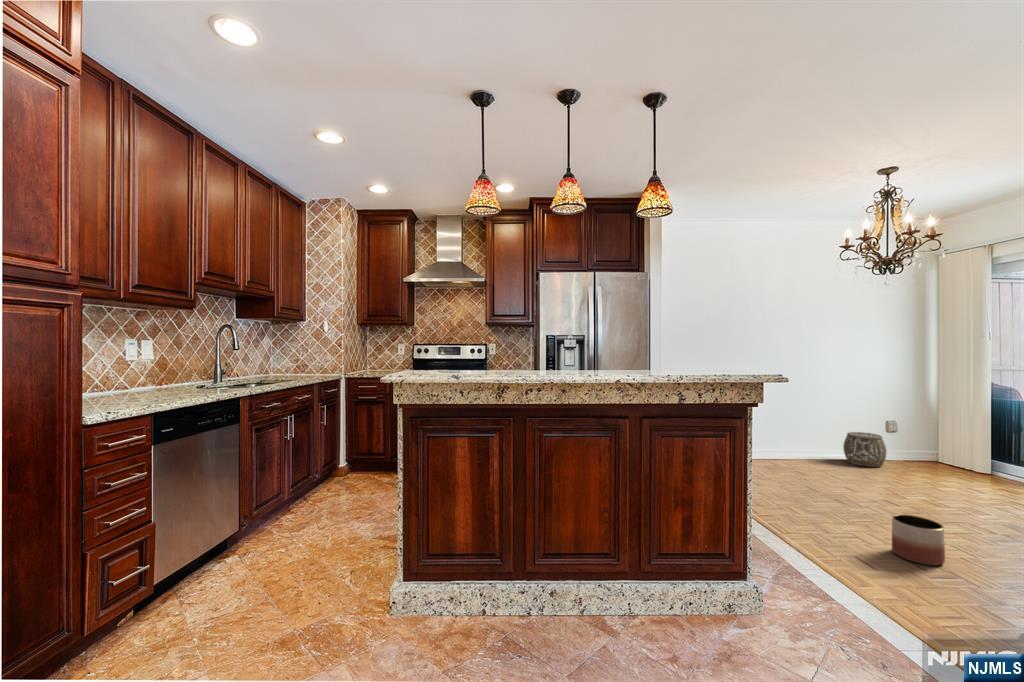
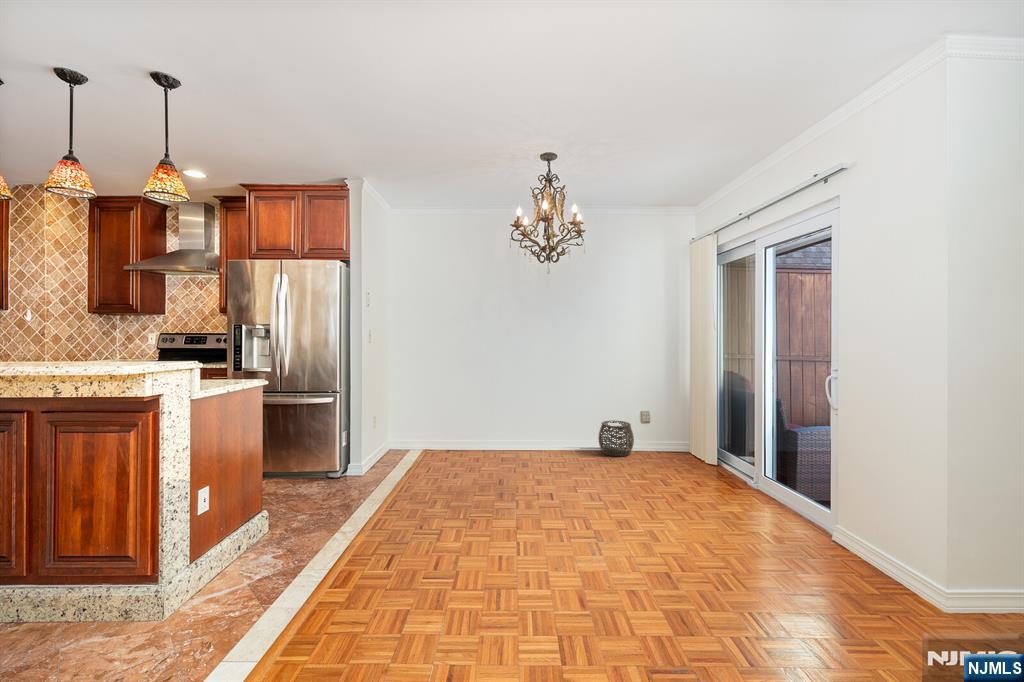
planter: present [892,514,945,565] -> none [438,510,479,564]

